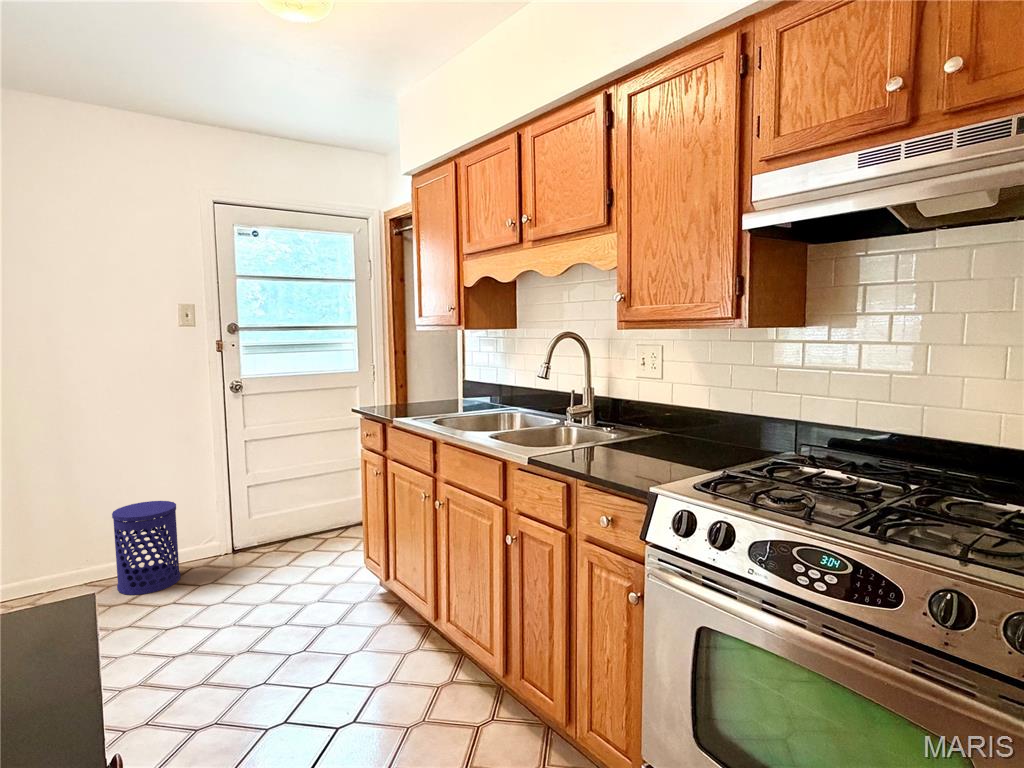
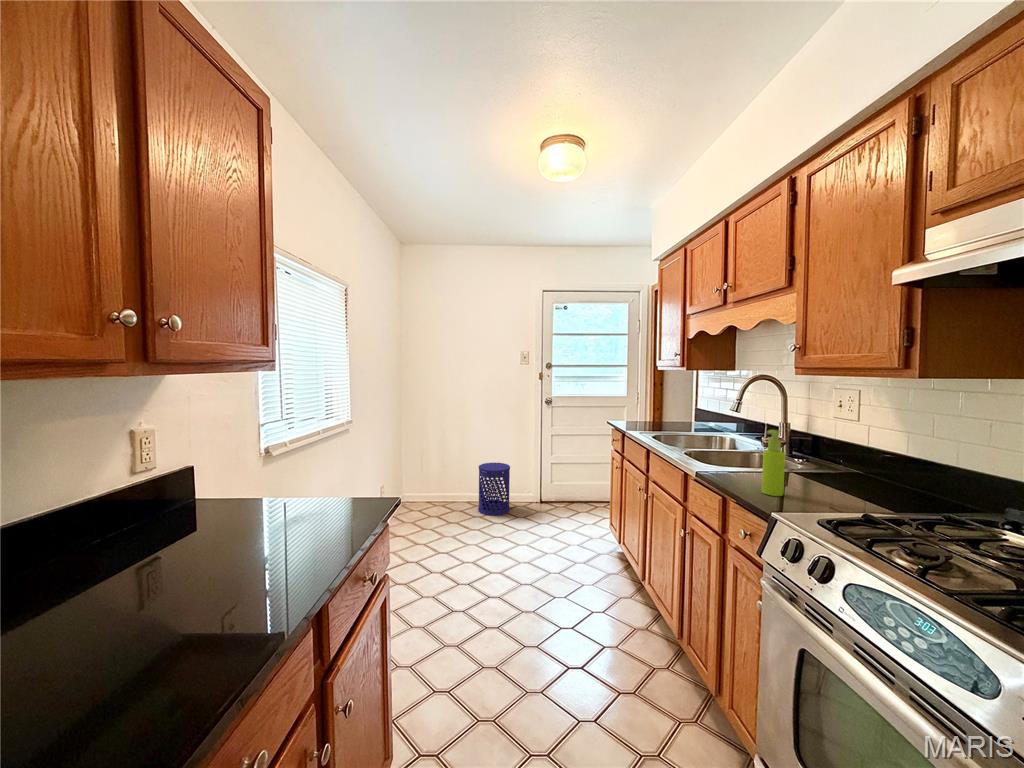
soap dispenser: none [614,393,636,470] -> present [761,430,785,496]

